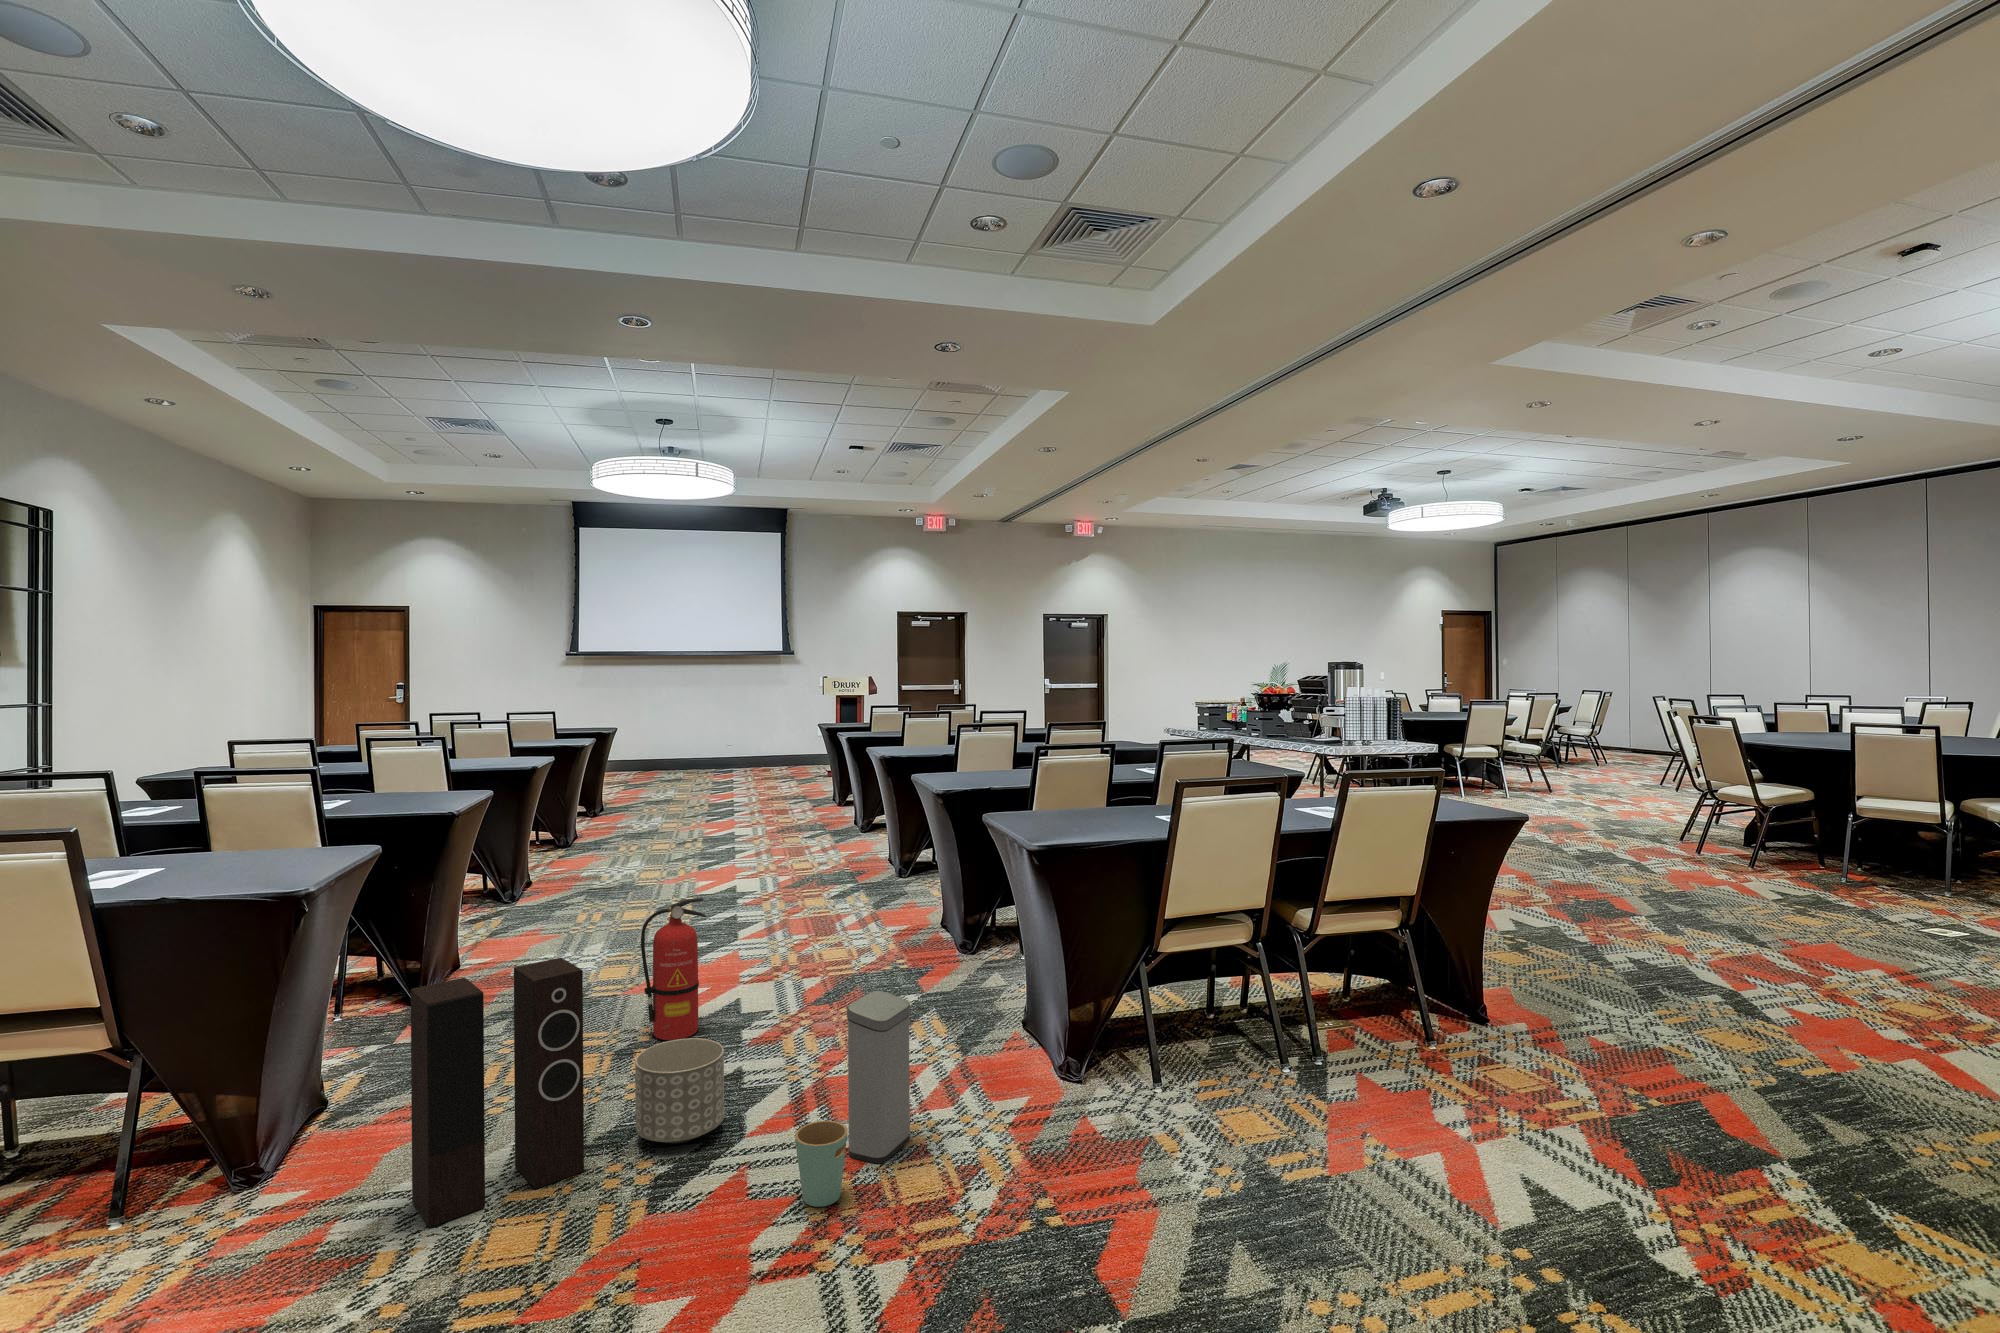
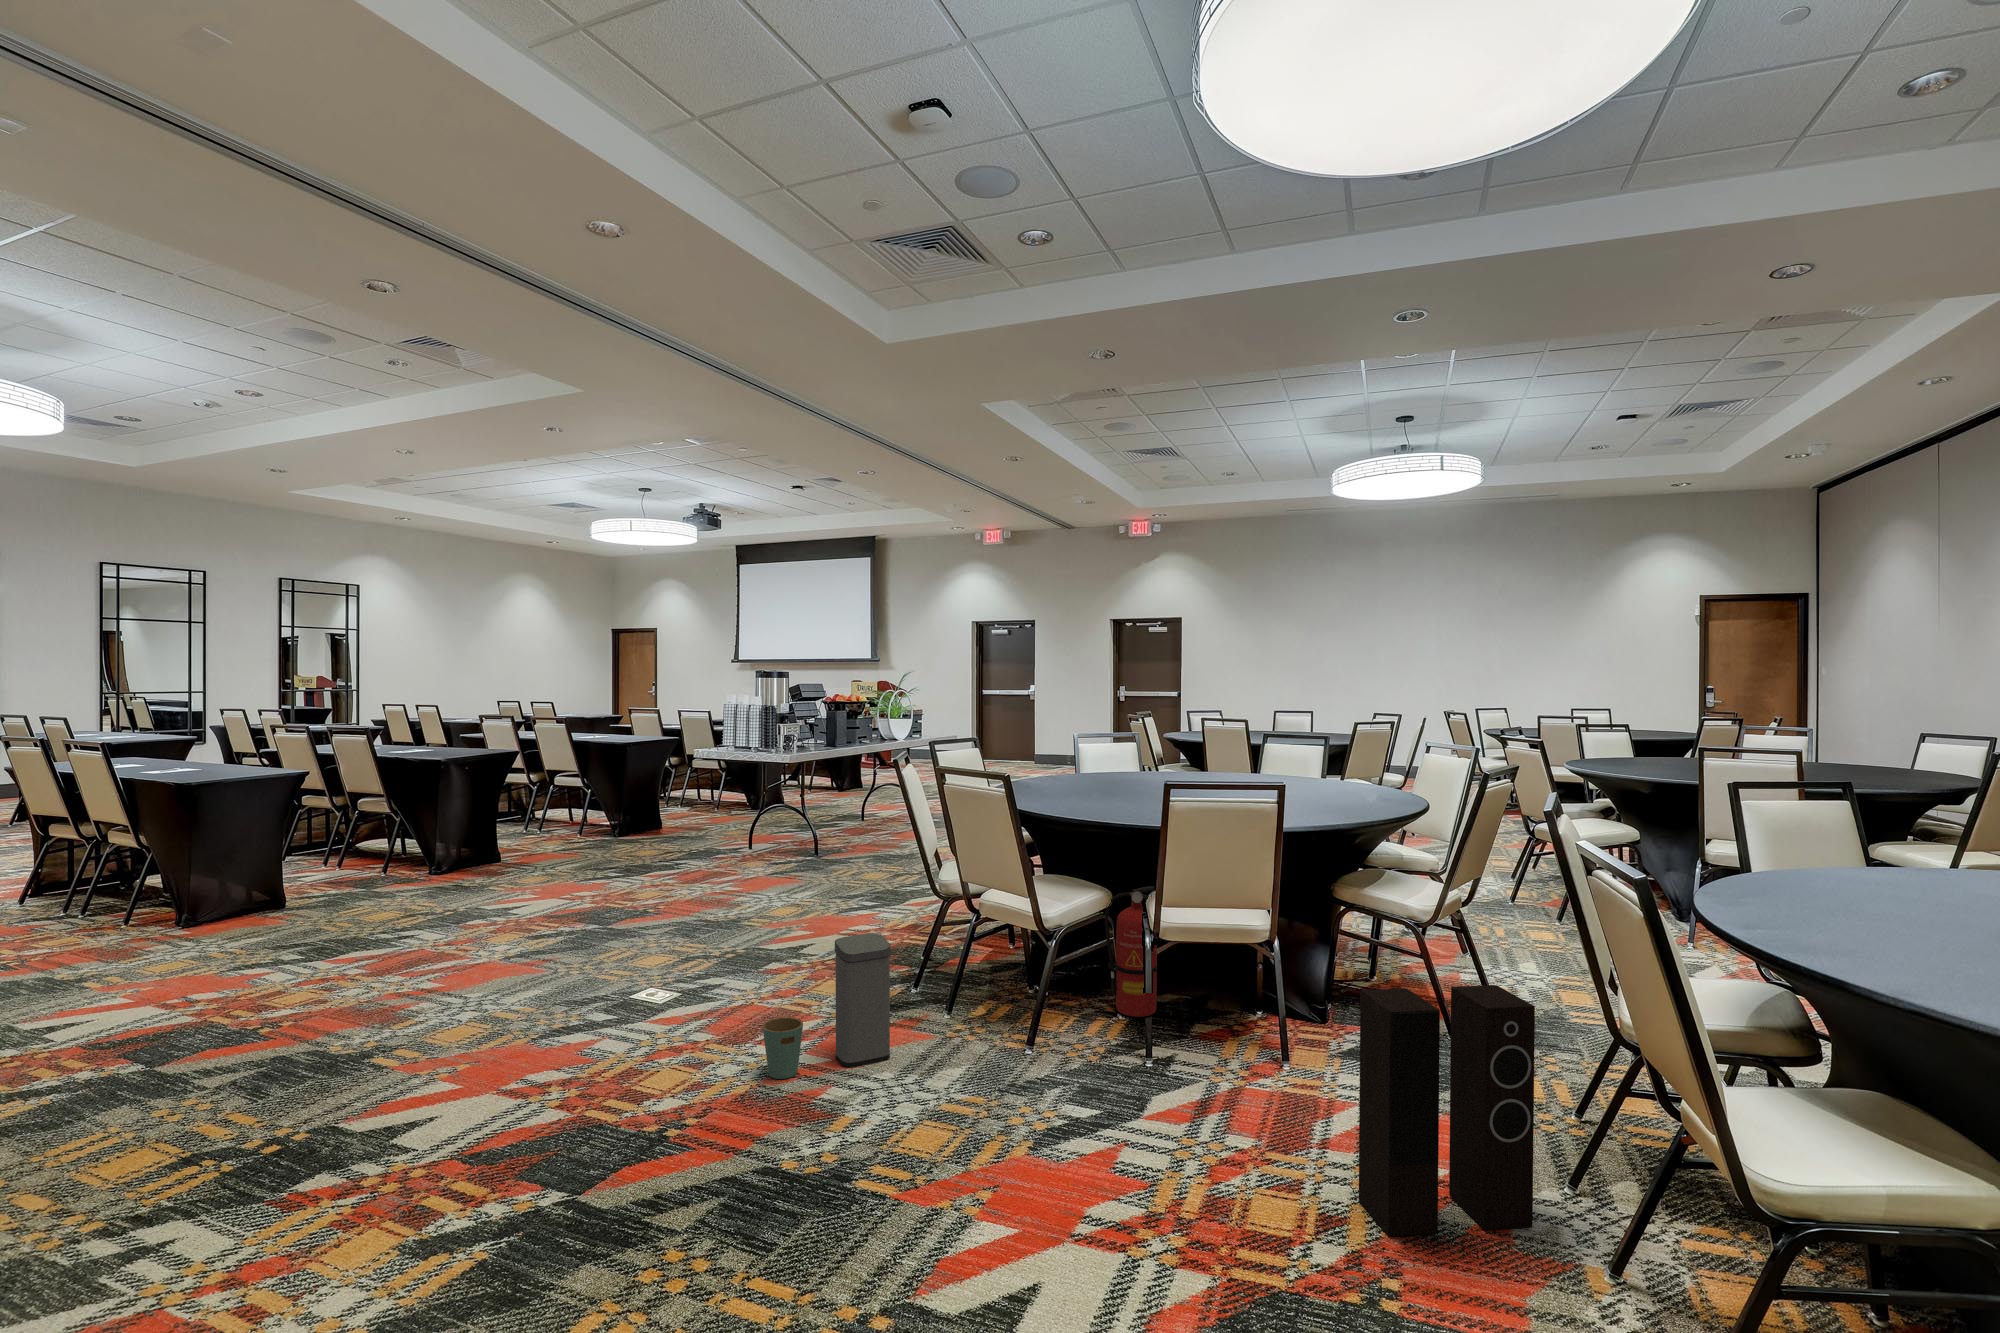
speaker: present [411,958,584,1227] -> present [1359,985,1535,1236]
trash can: present [795,991,910,1207] -> present [762,933,891,1079]
planter: present [635,1038,724,1143] -> none [1050,1012,1128,1106]

